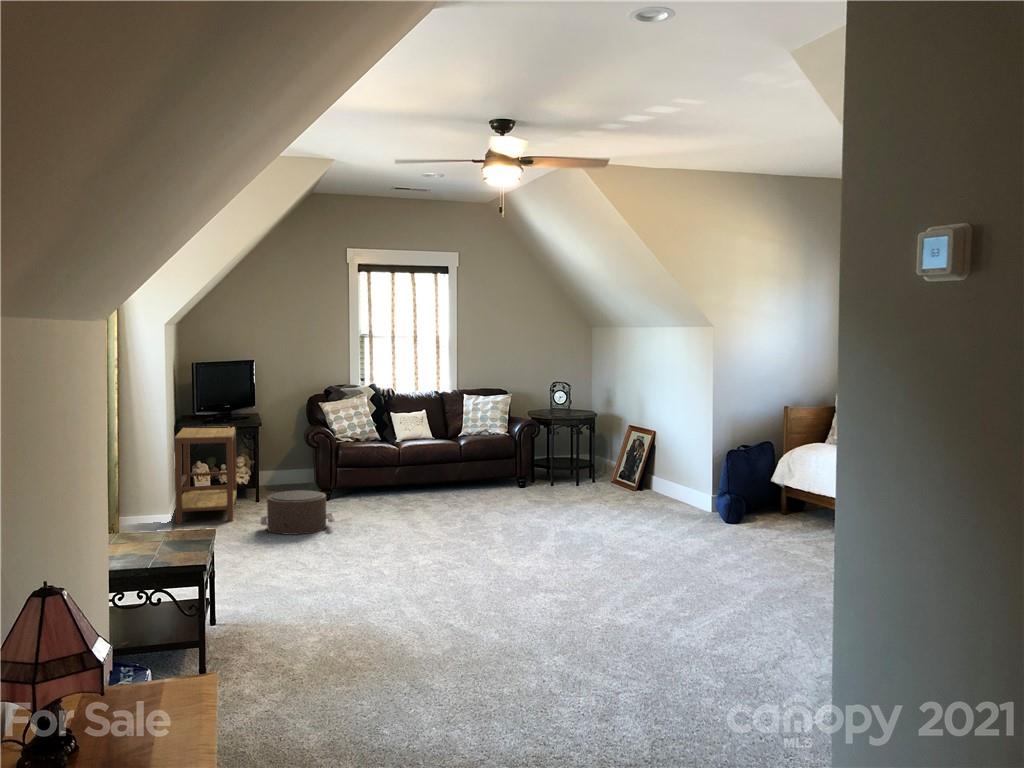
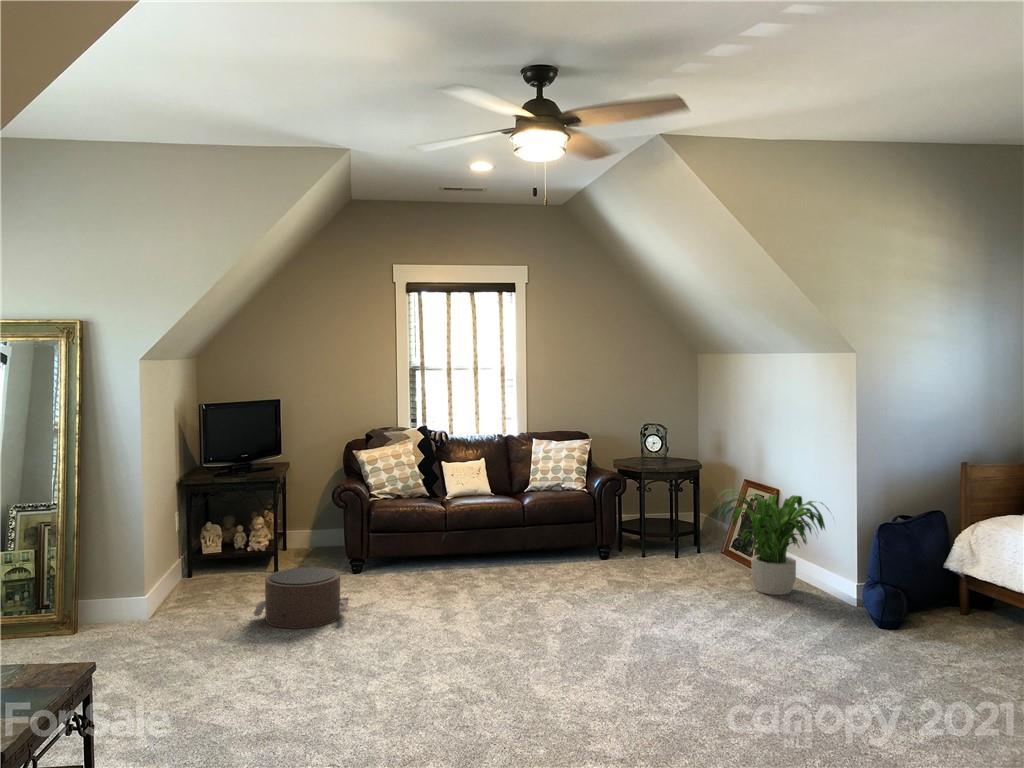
side table: present [175,427,236,524] -> none [160,481,249,606]
potted plant: none [607,429,697,507] -> present [715,489,825,595]

